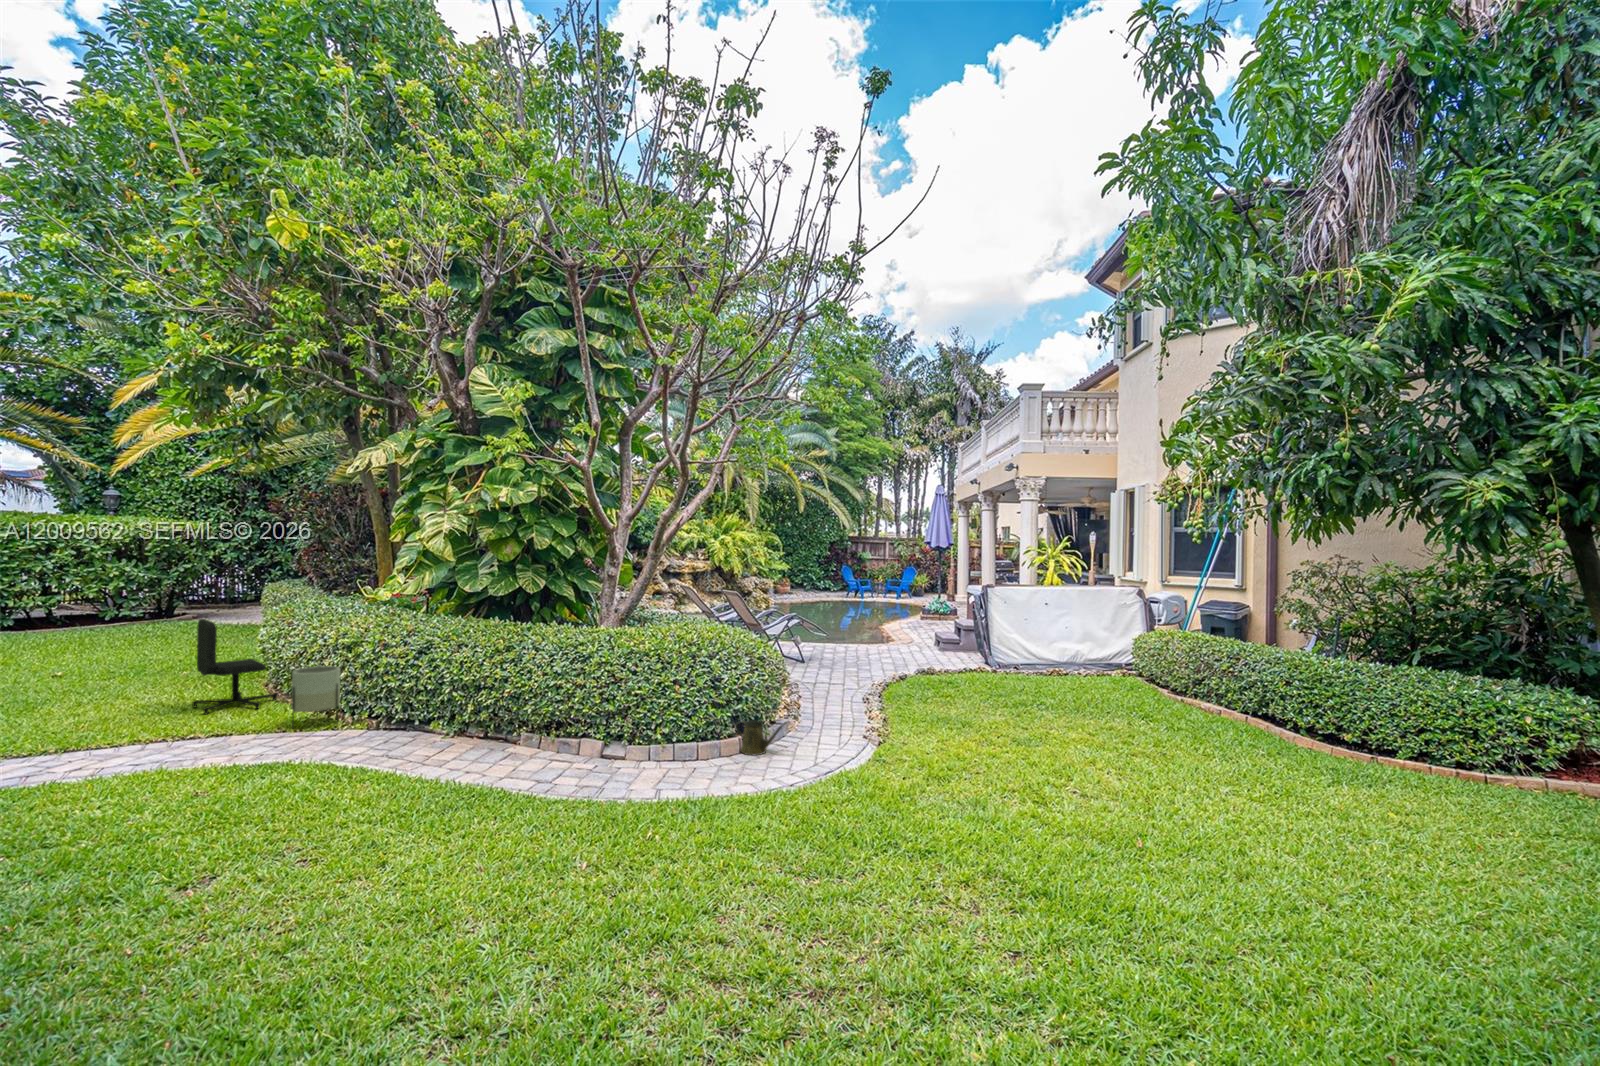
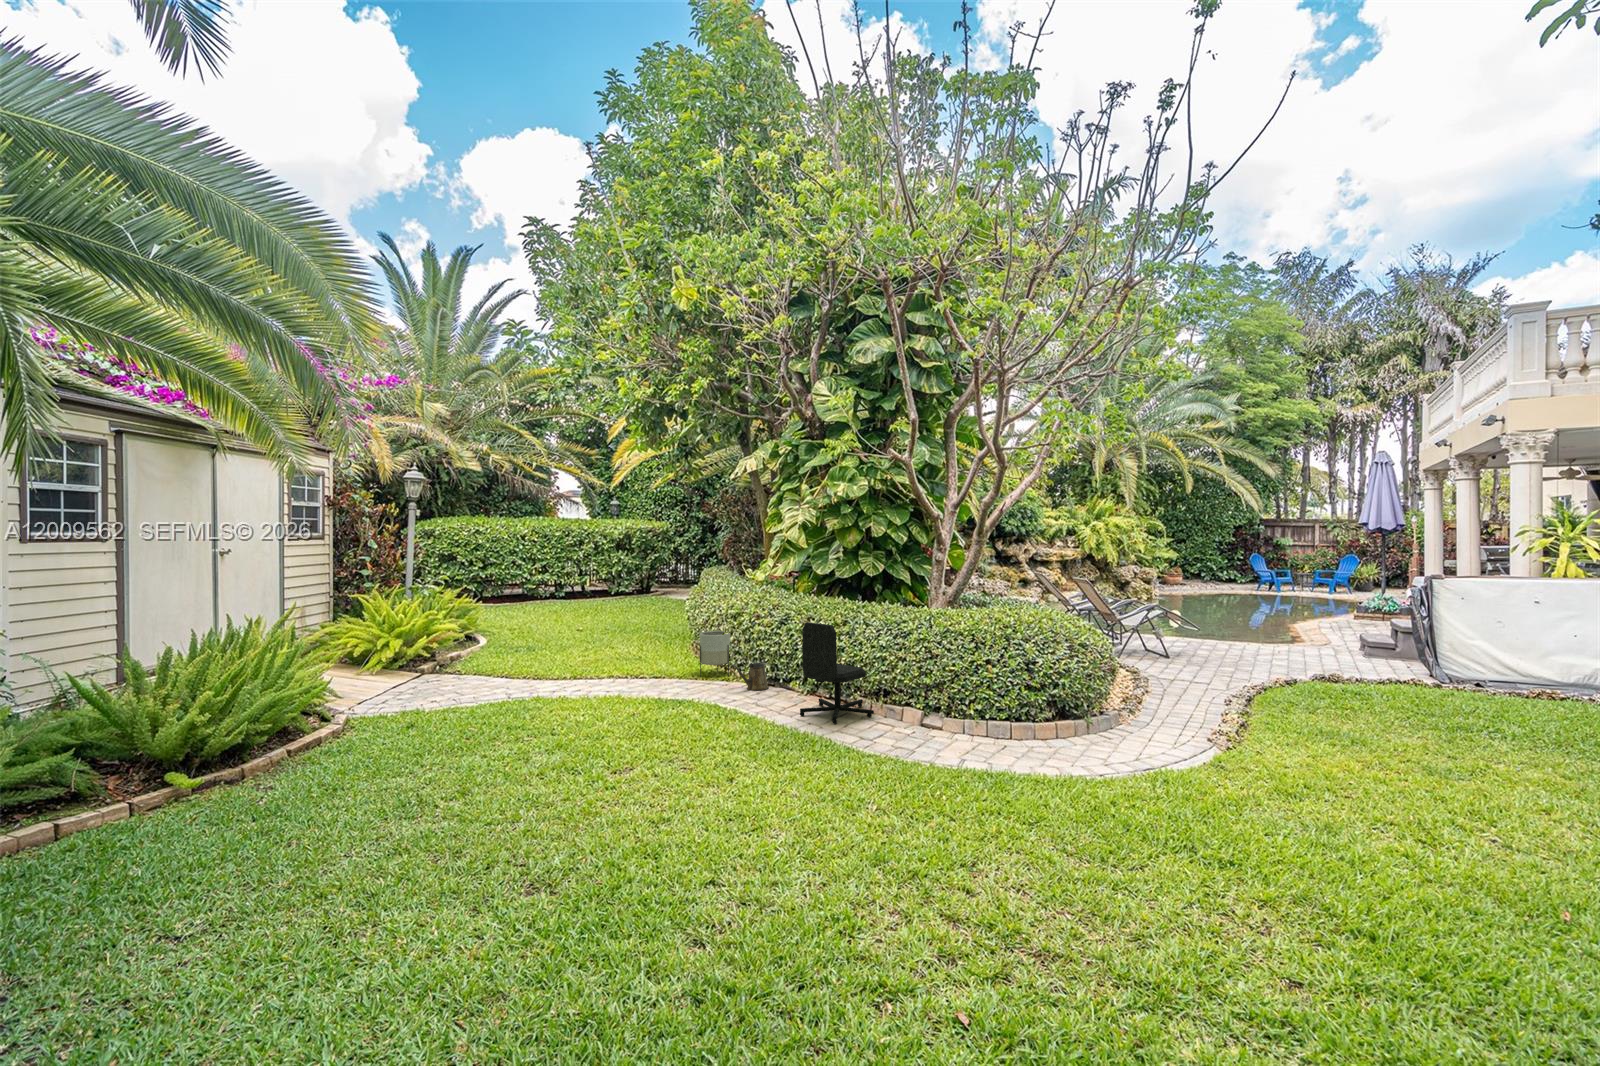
chair: present [192,619,278,714] -> present [800,622,874,724]
watering can: present [735,720,786,755] -> present [732,663,769,691]

